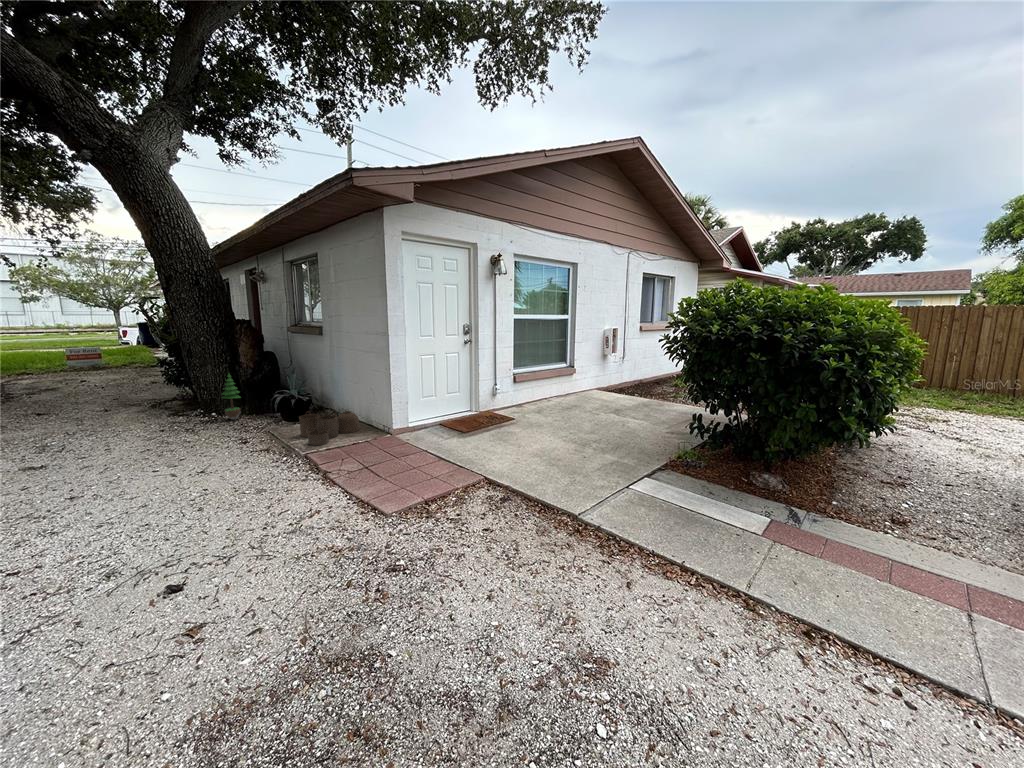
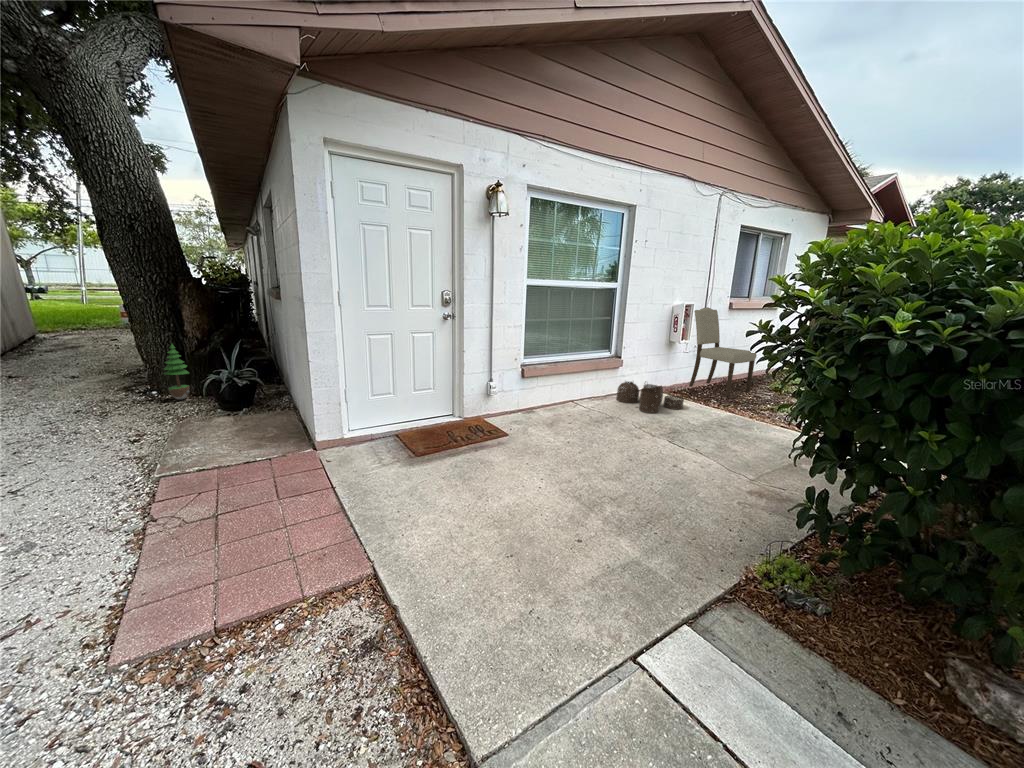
chair: none [619,330,662,392] -> present [689,307,756,396]
woven basket: present [299,411,359,445] -> present [616,382,684,413]

